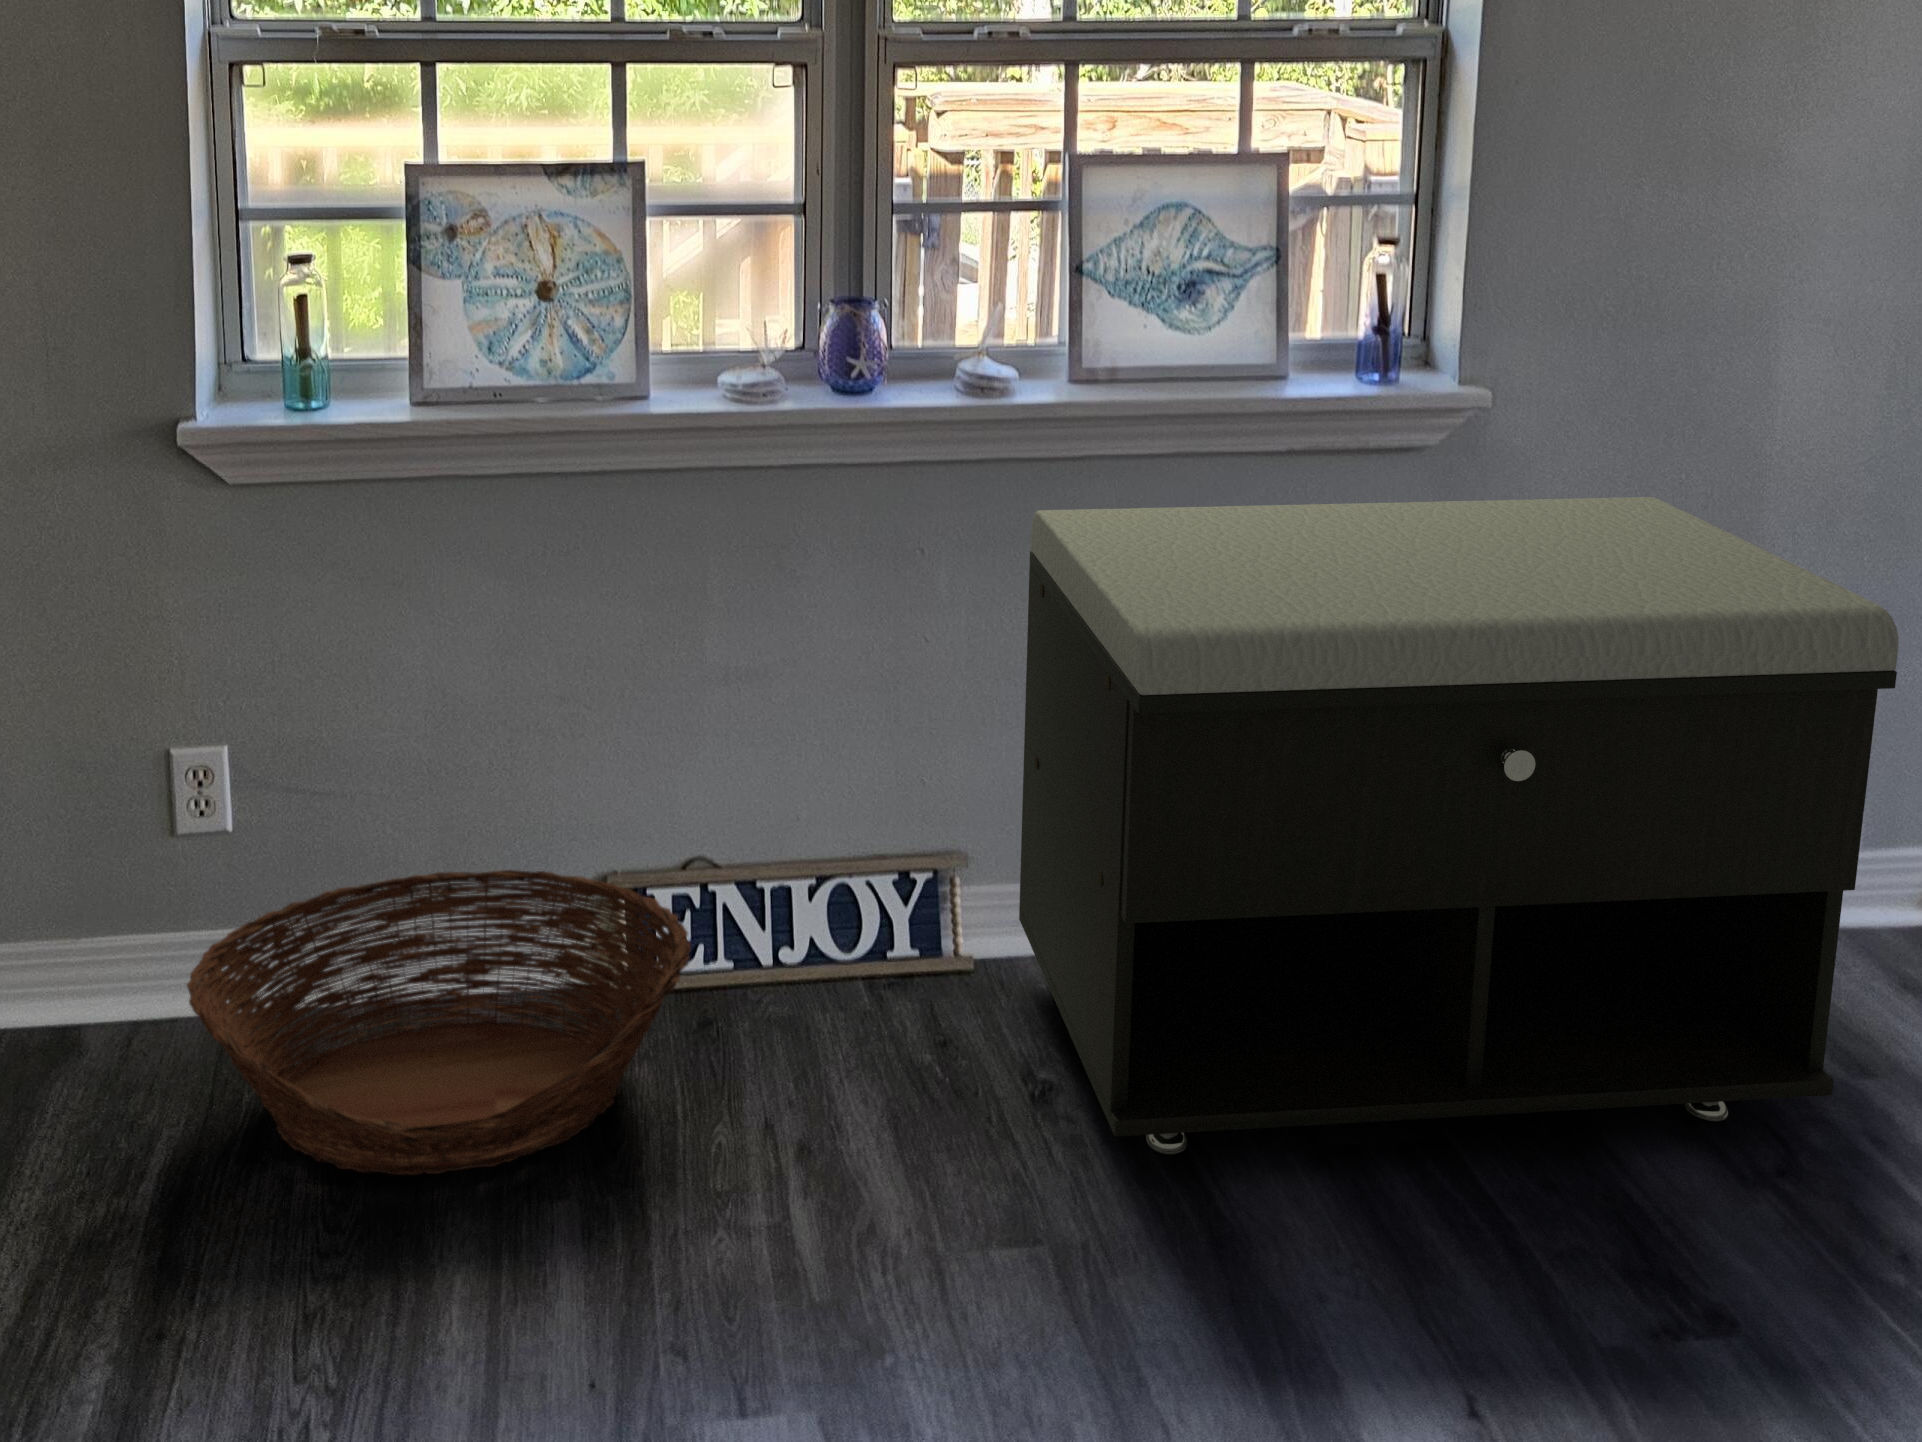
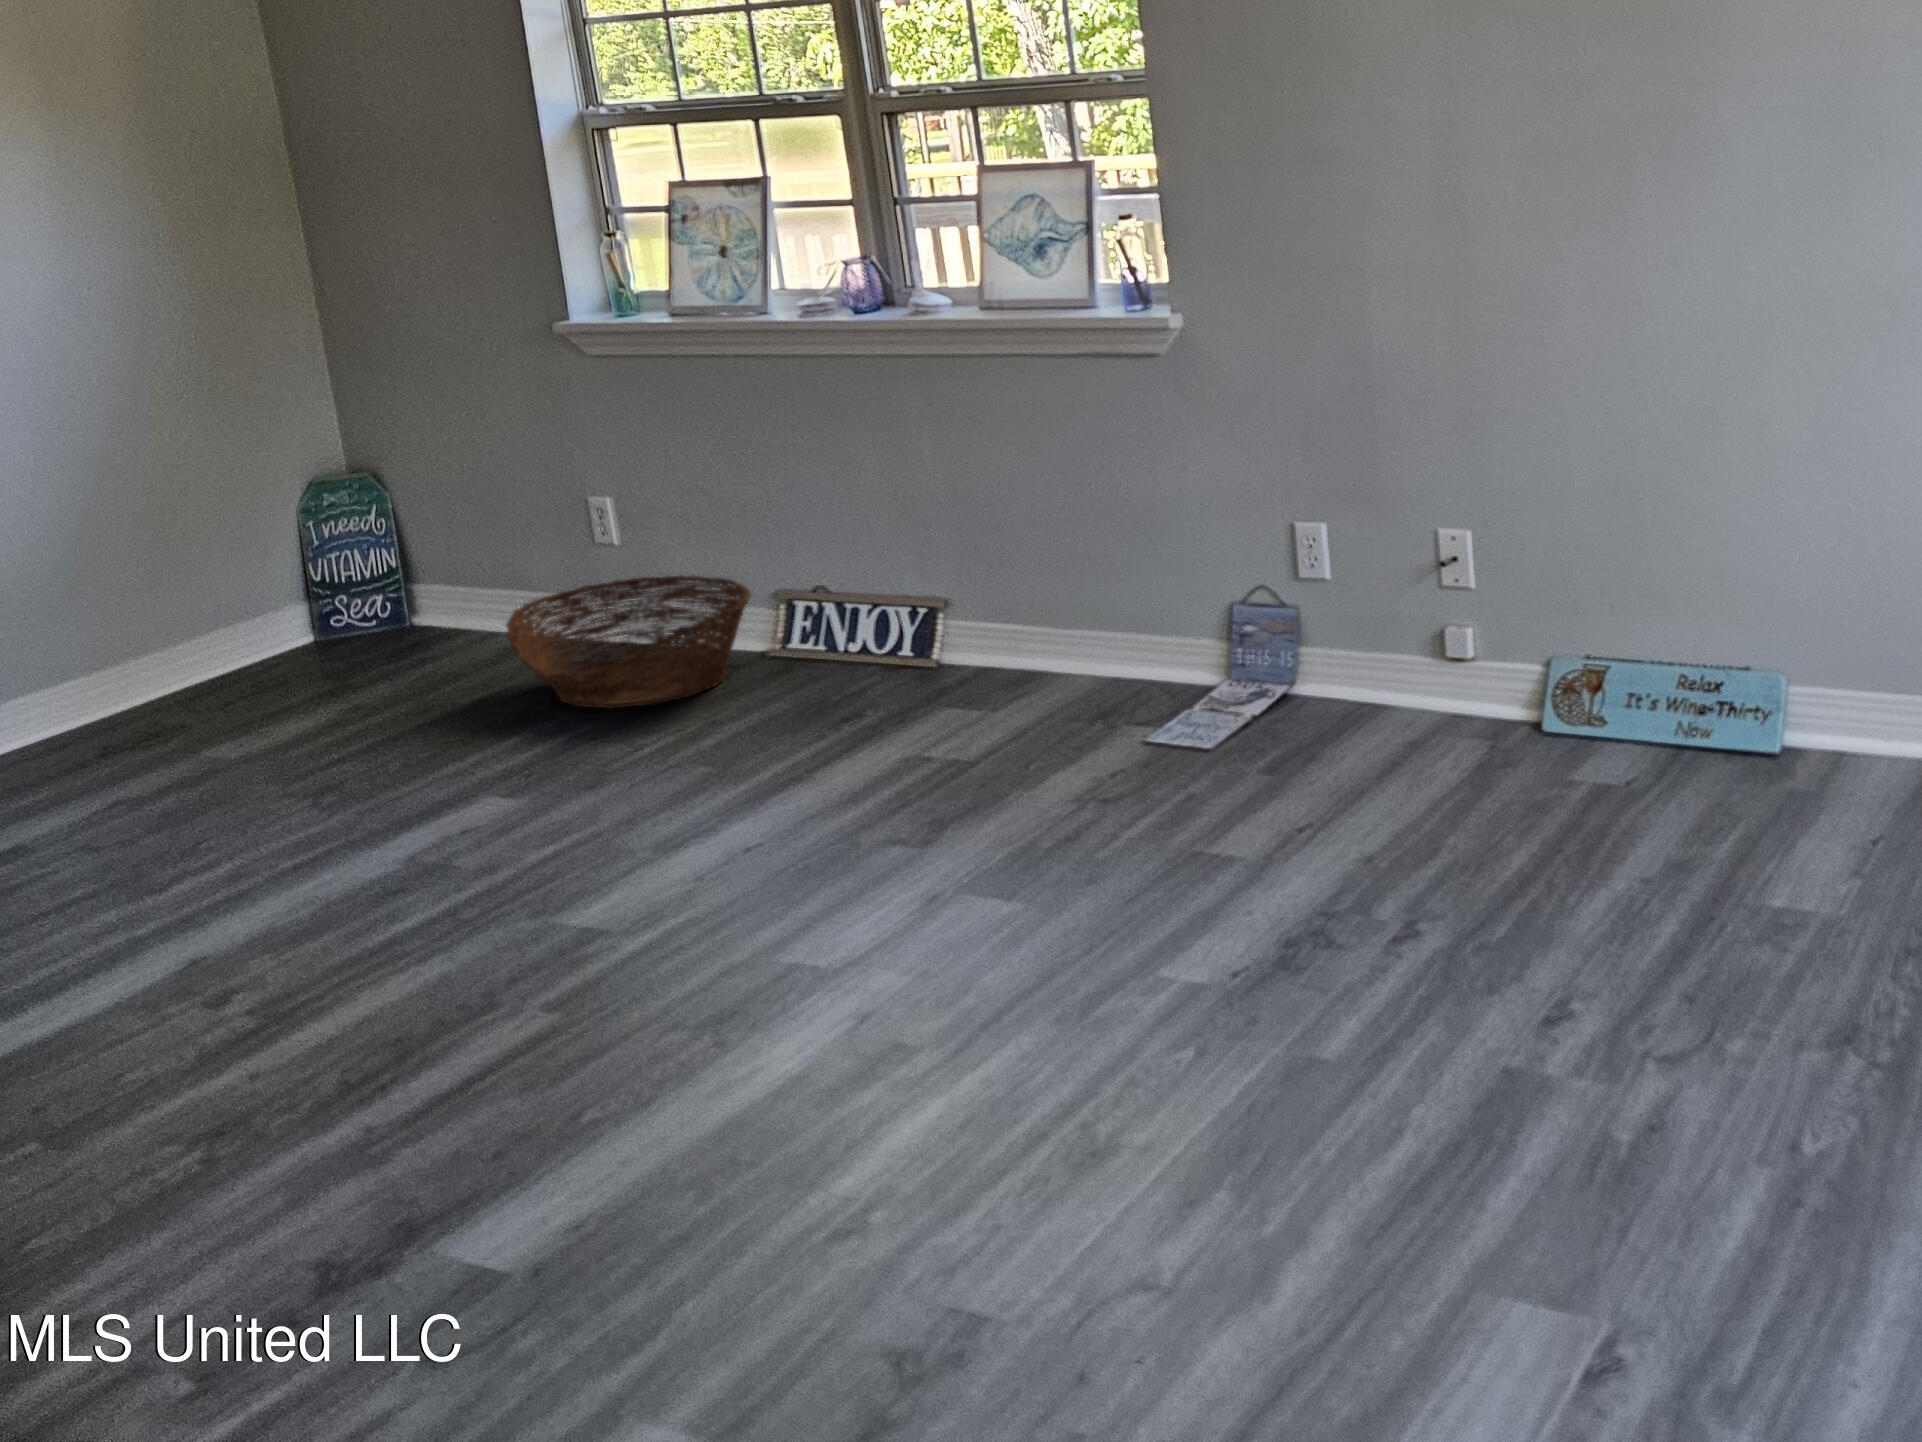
storage bench: present [1019,497,1898,1154] -> none [754,384,1297,782]

